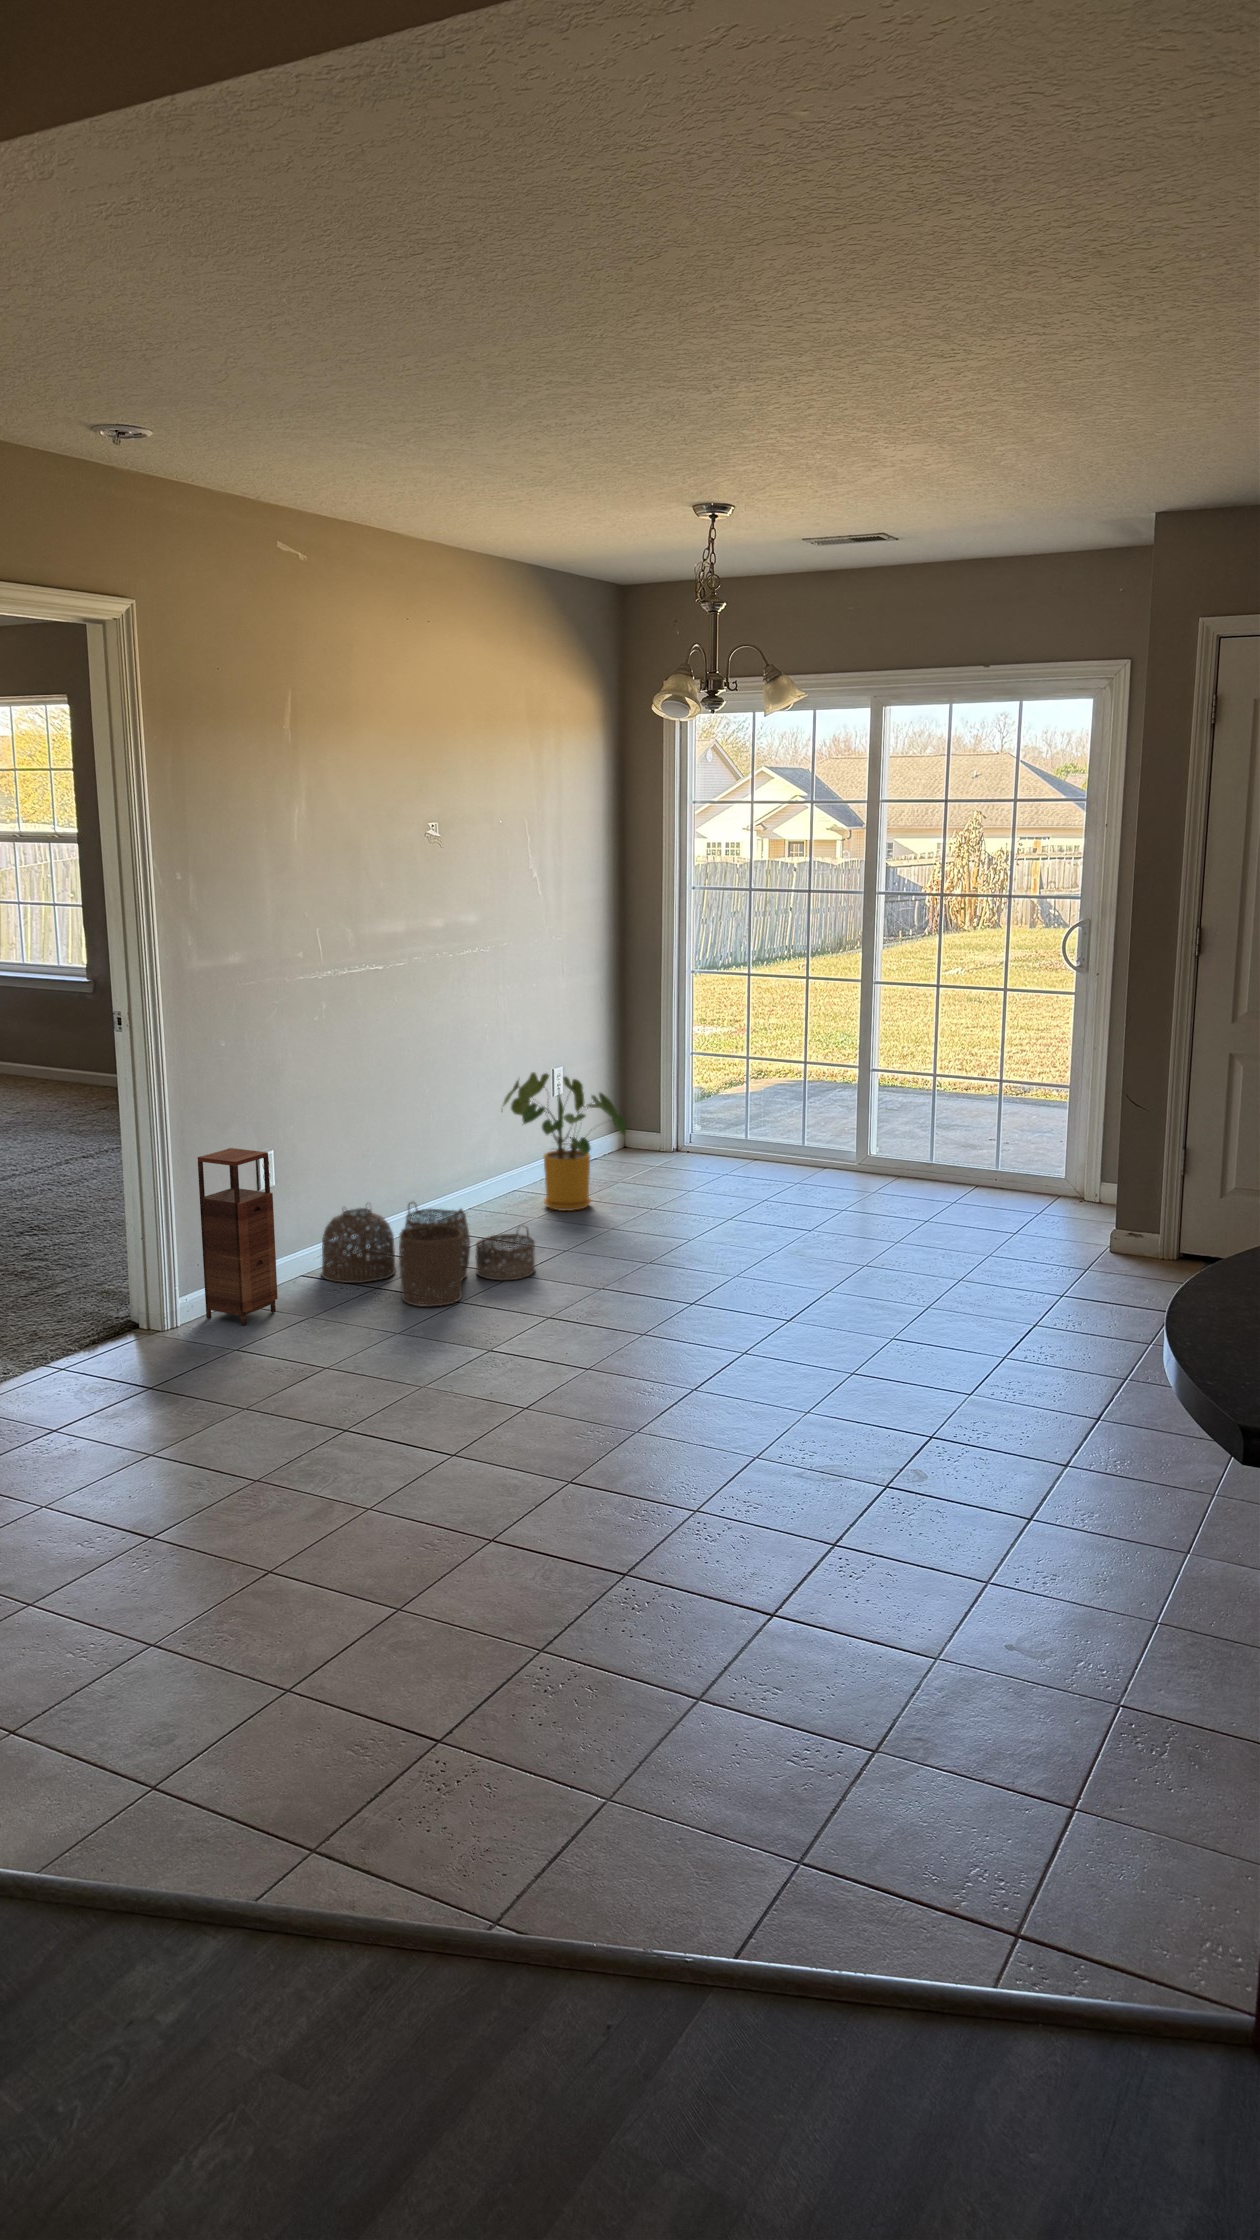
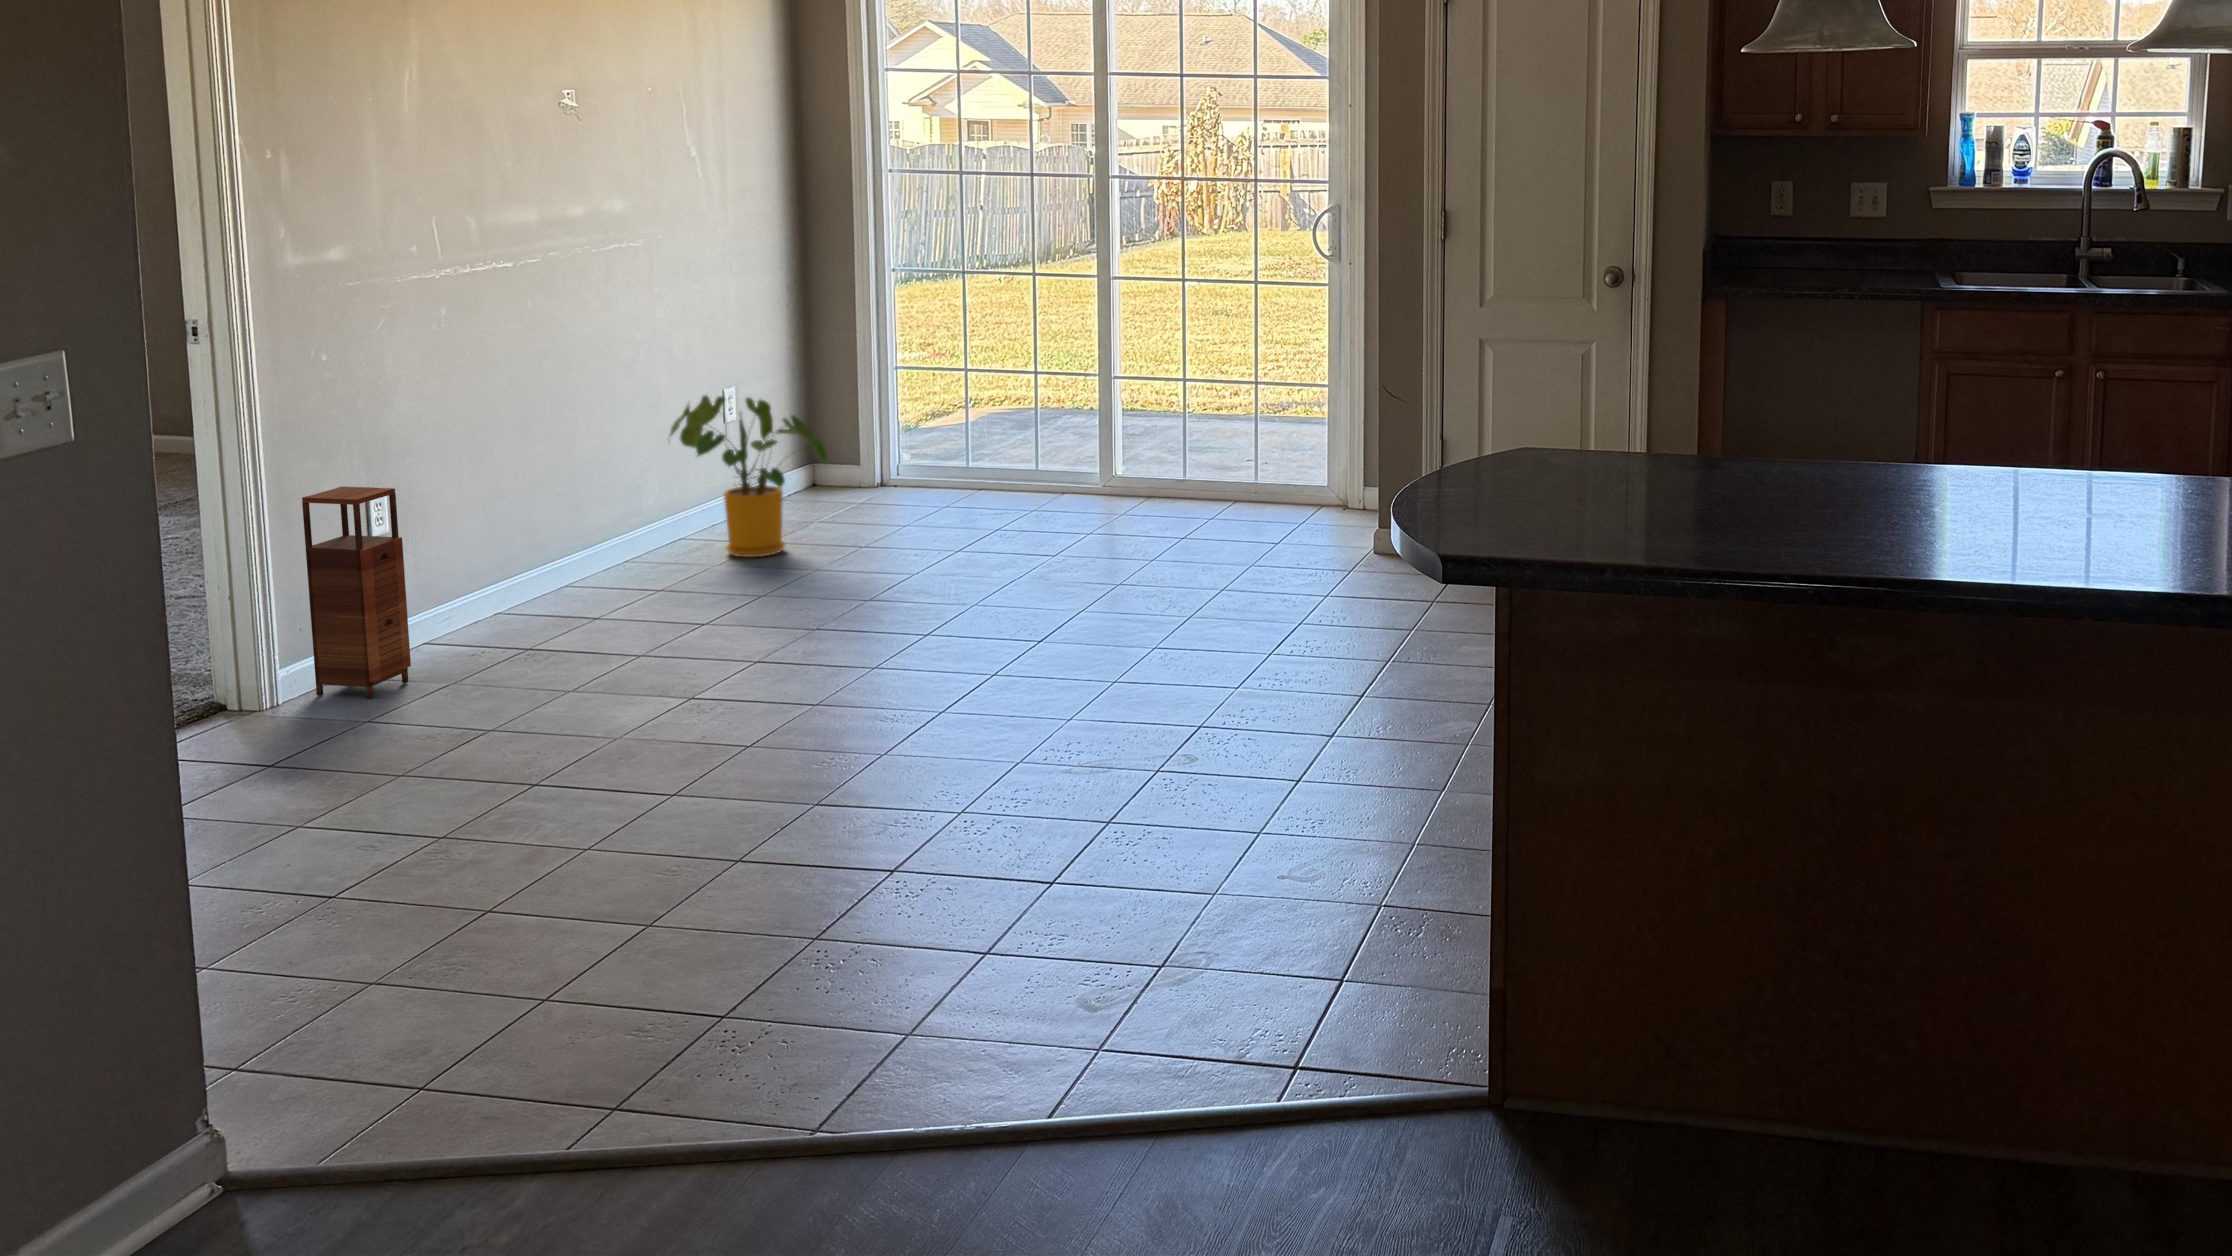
woven basket: present [321,1202,535,1307] -> none [456,545,732,663]

